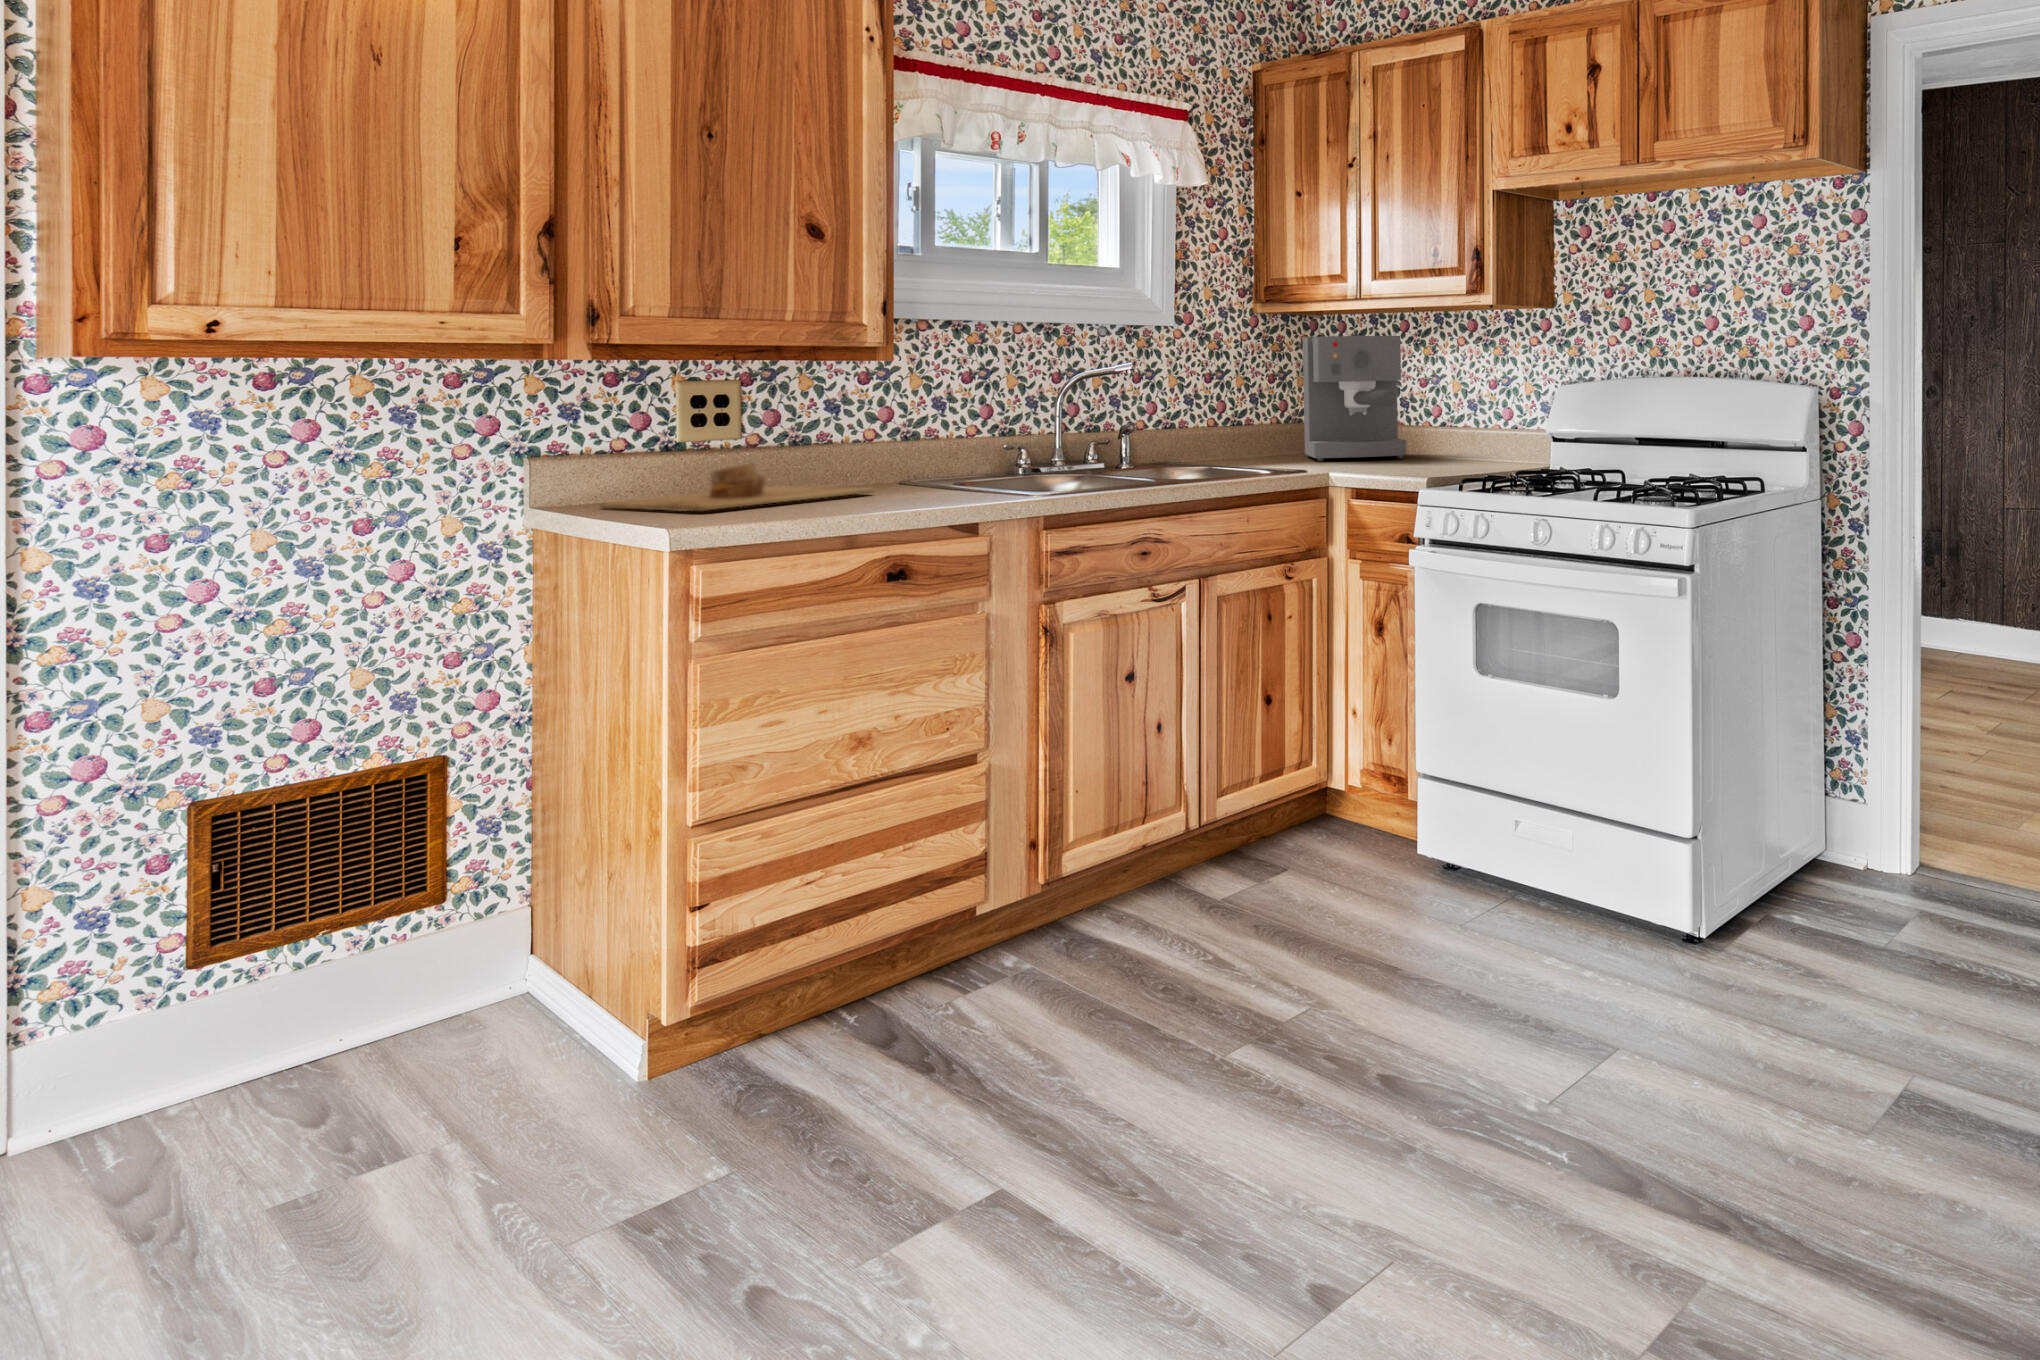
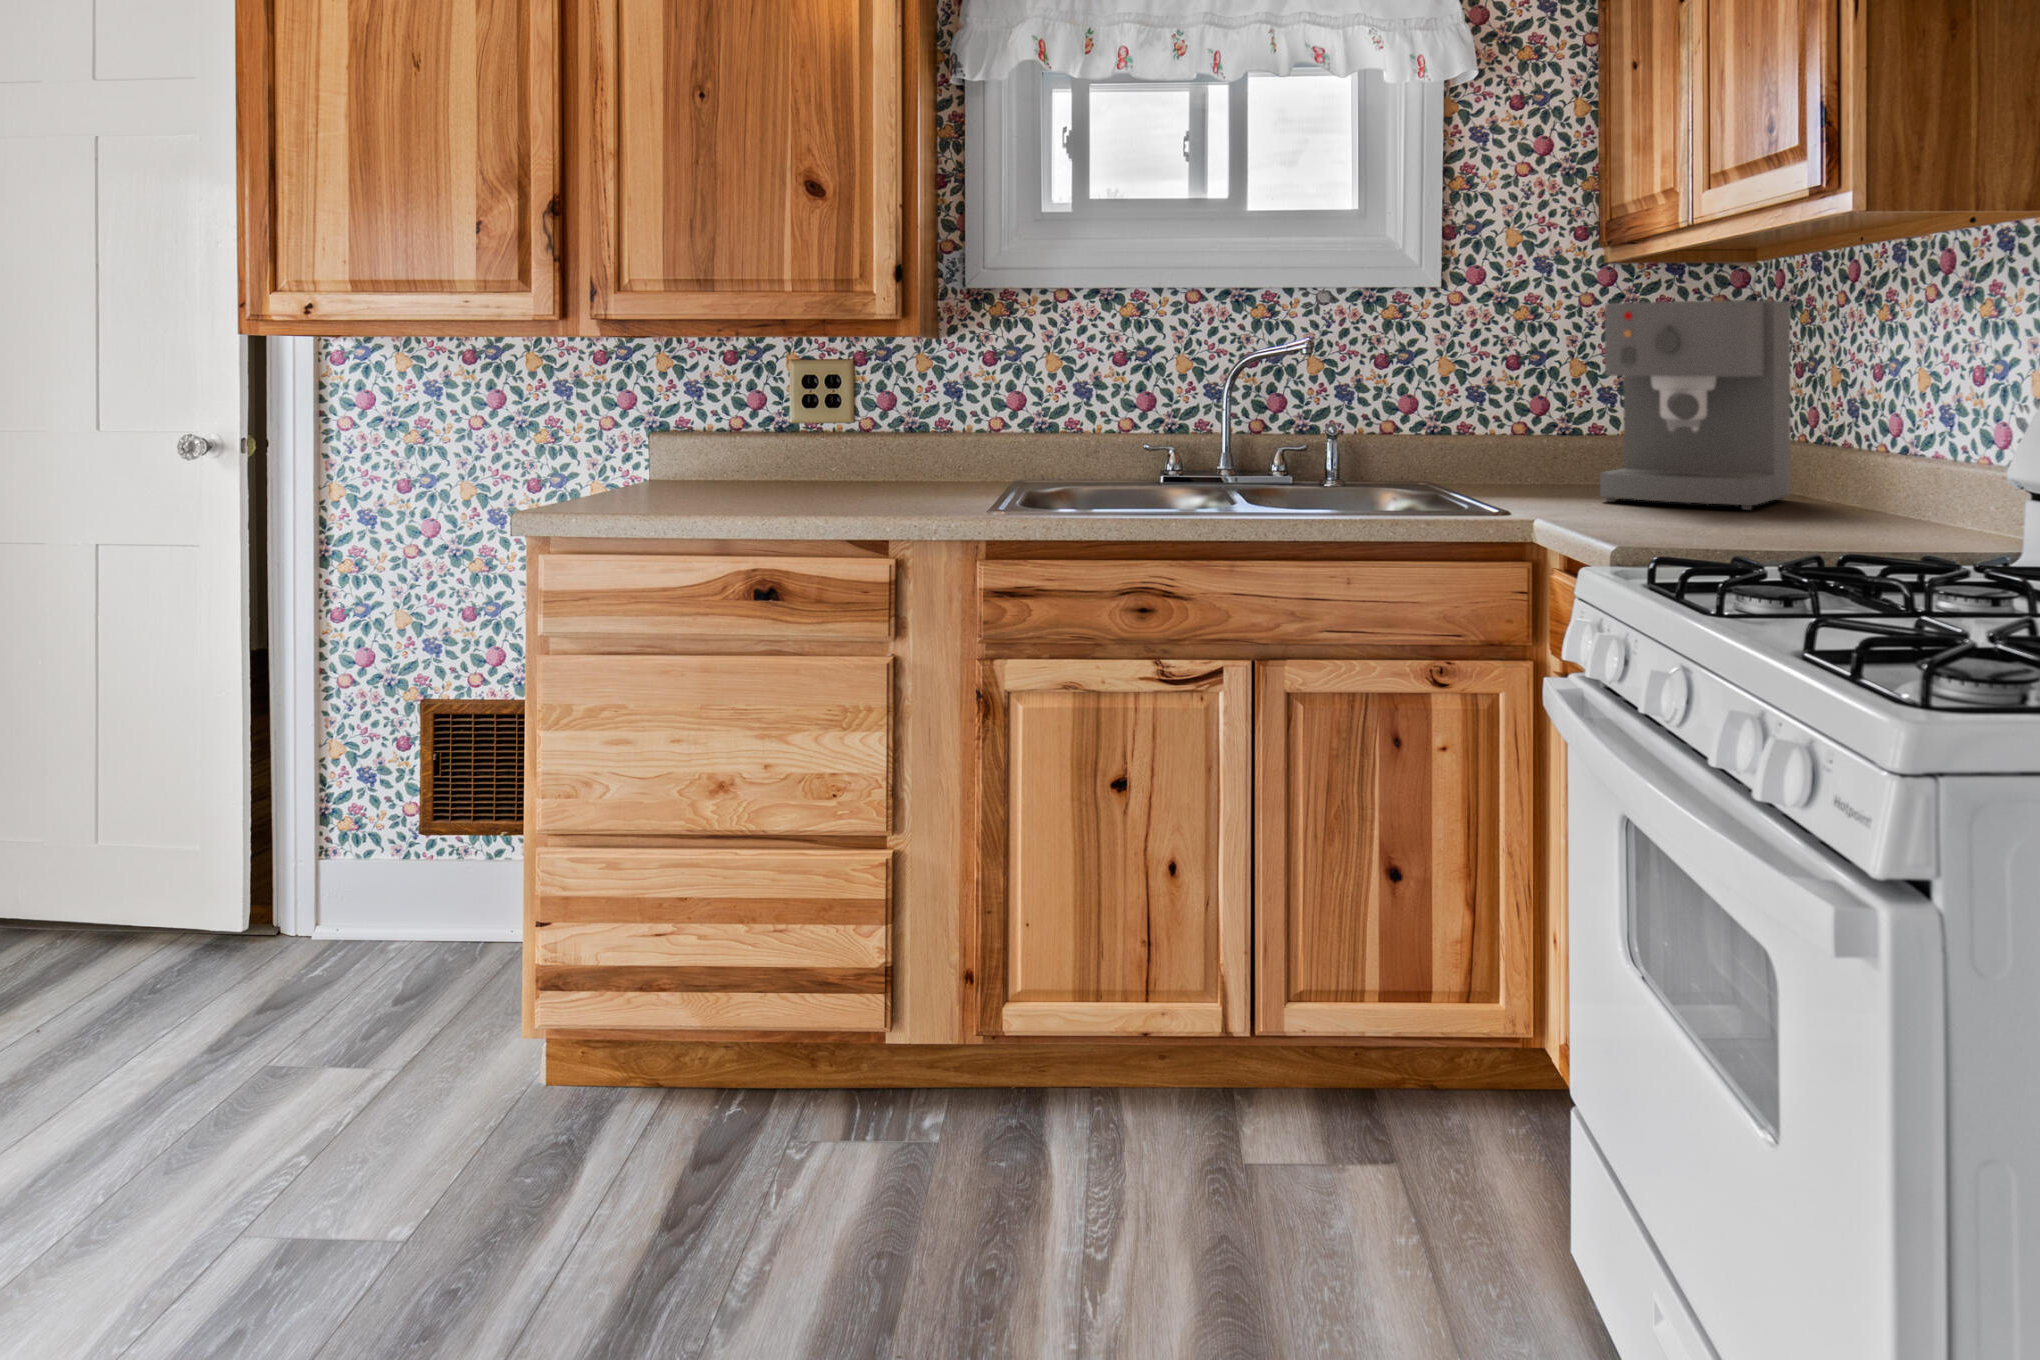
cutting board: present [600,463,873,511] -> none [697,449,922,499]

